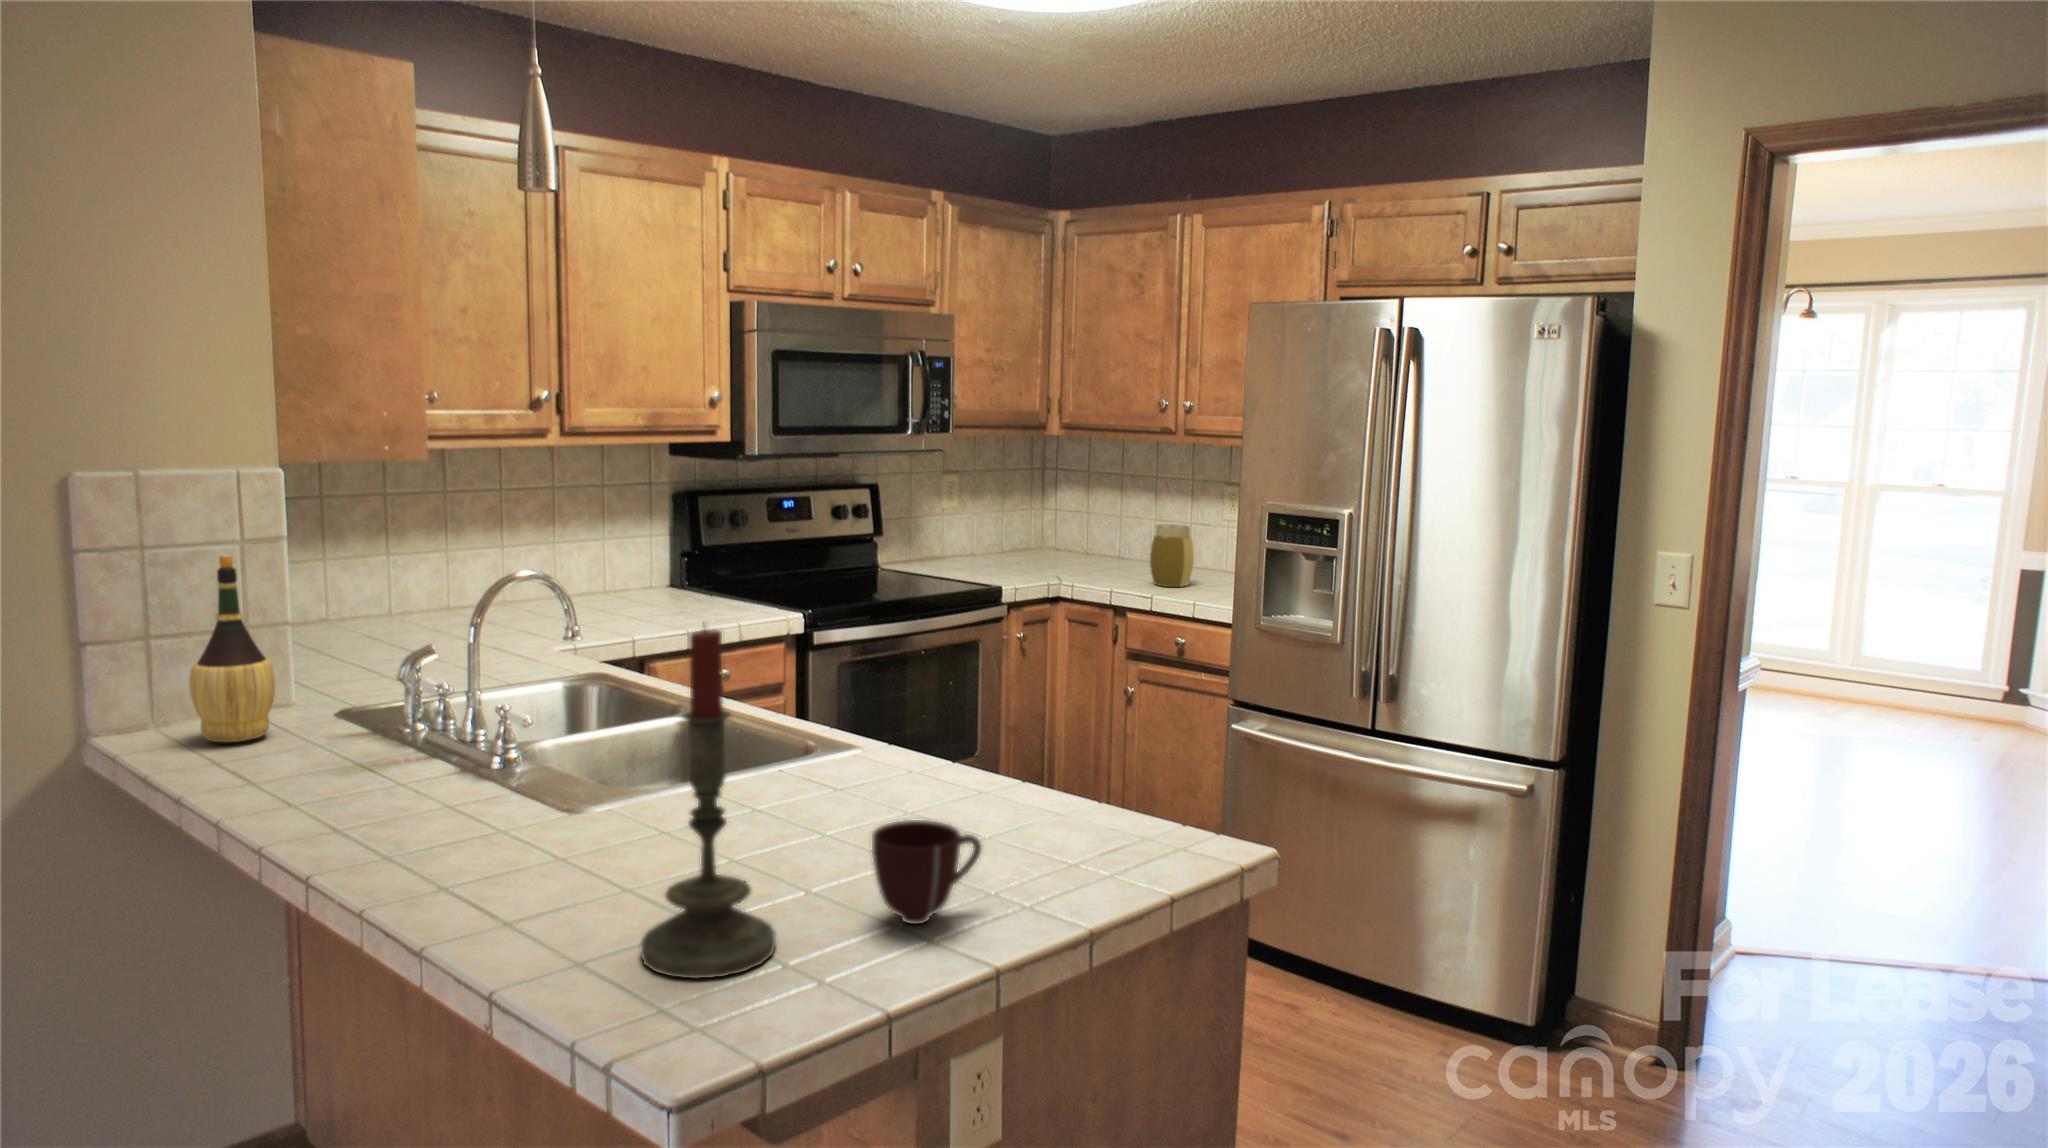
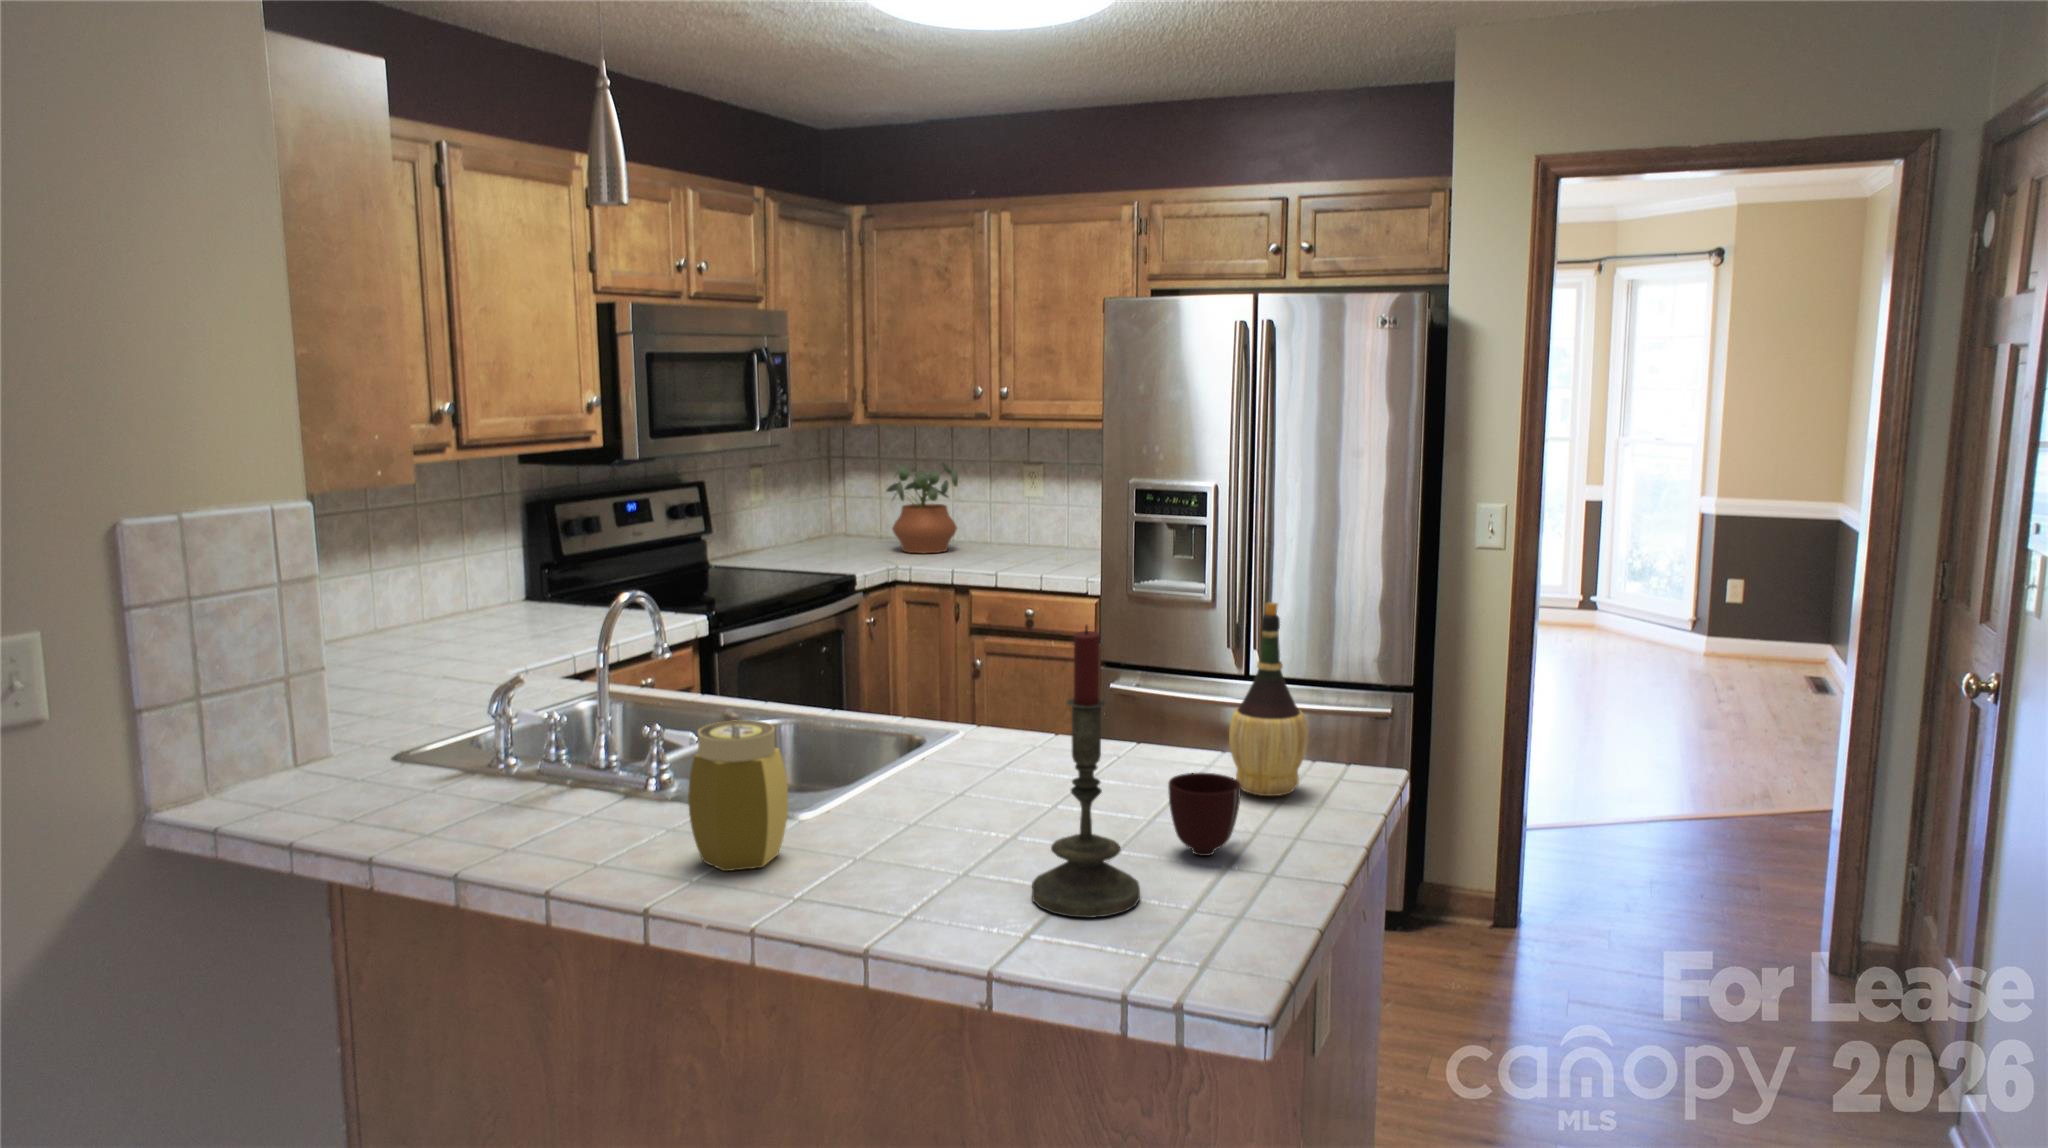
potted plant: none [1073,478,1142,572] -> present [887,462,958,553]
jar: present [1150,524,1194,587] -> present [688,720,788,871]
wine bottle: present [189,555,276,742] -> present [1229,602,1308,796]

